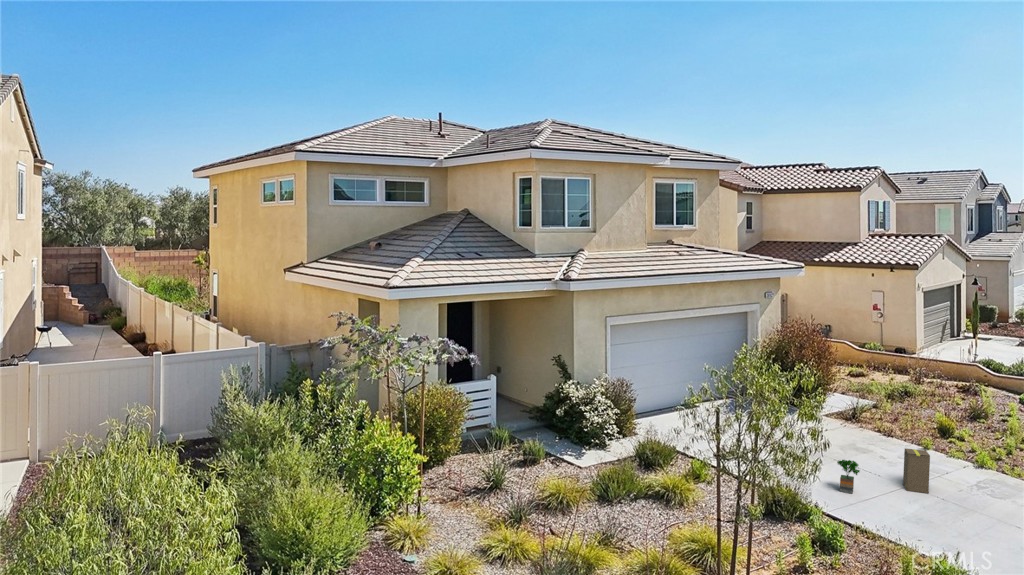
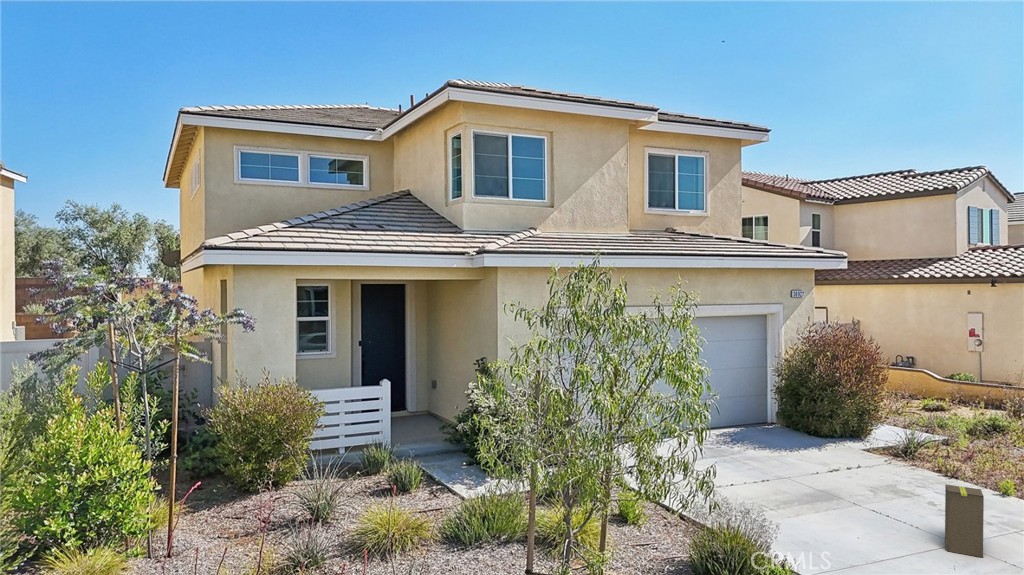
potted tree: present [837,460,860,494] -> none [830,494,865,549]

